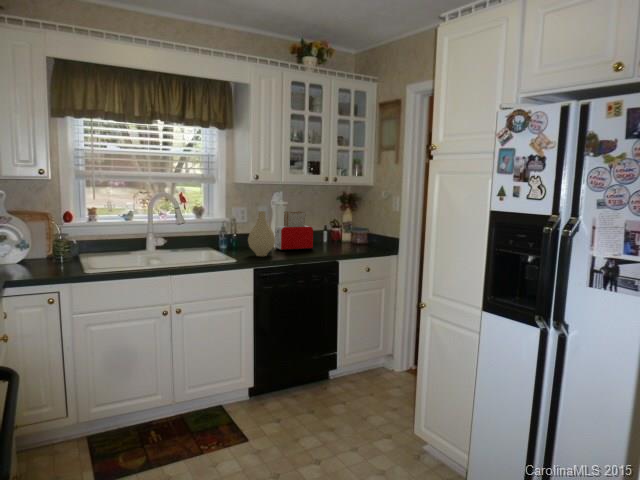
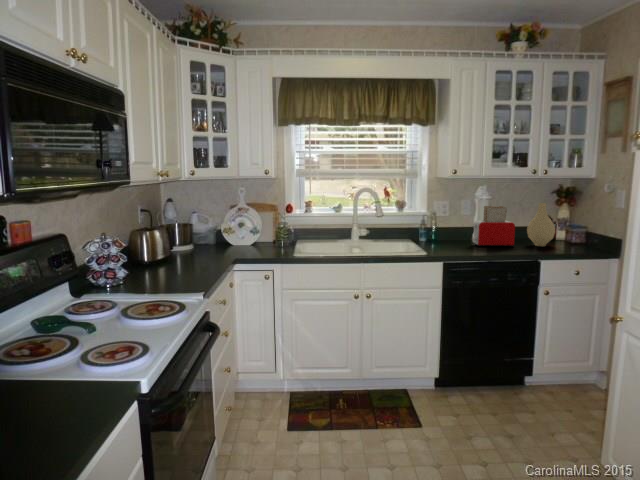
vase: present [248,211,275,256] -> present [527,203,555,246]

